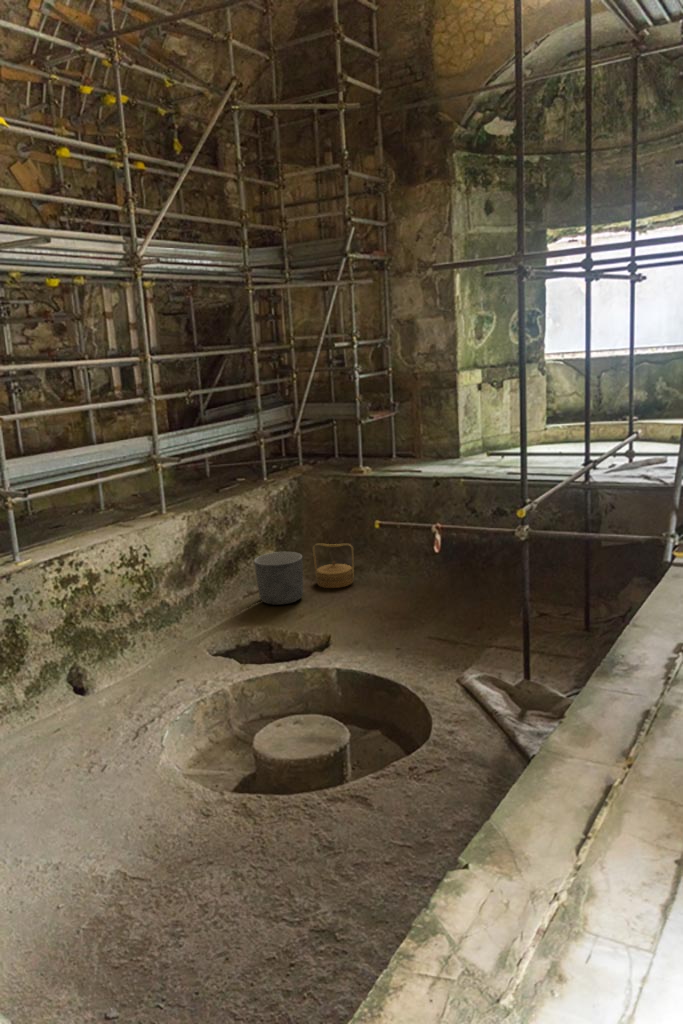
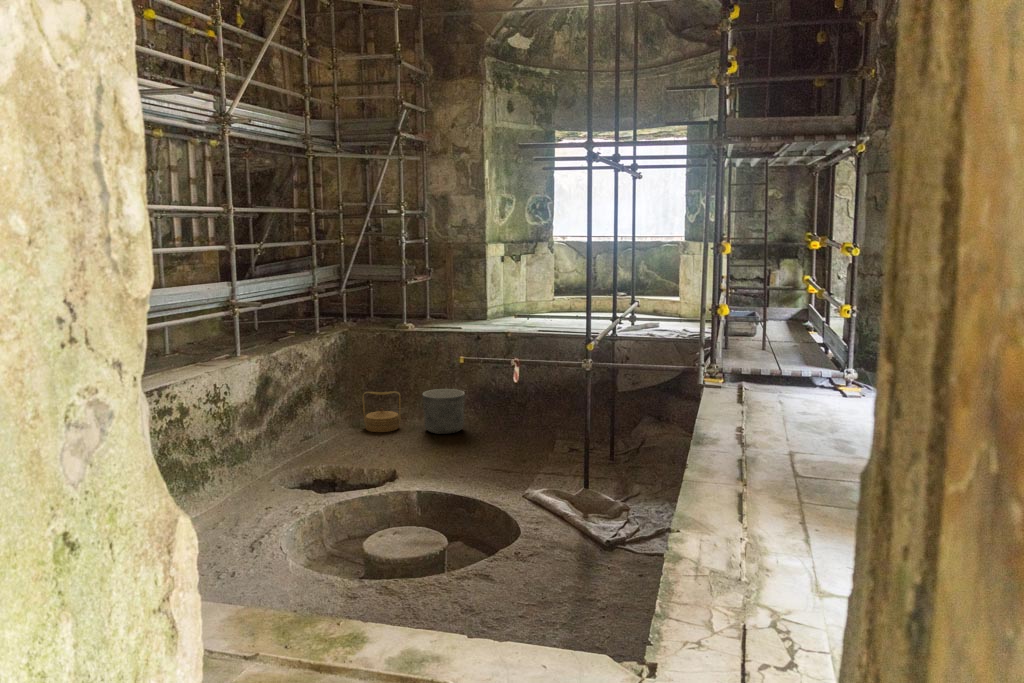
planter: present [254,552,303,605] -> present [422,389,465,434]

